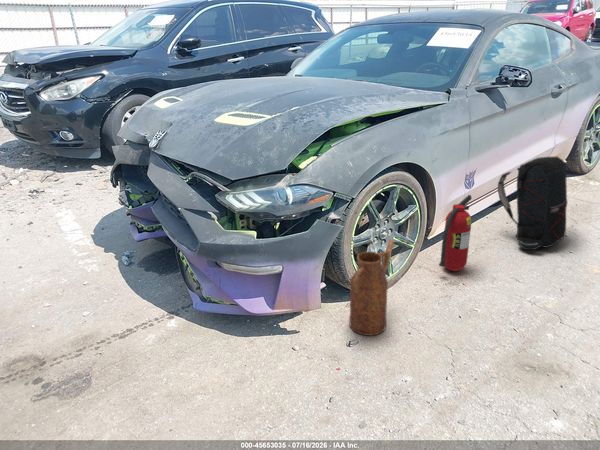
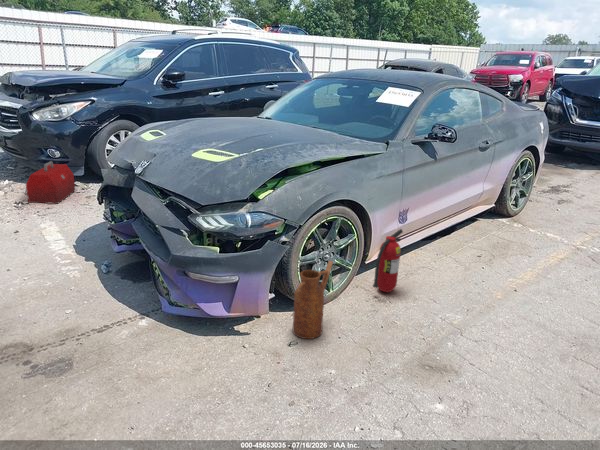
toolbox: none [39,145,94,191] -> present [26,161,75,204]
backpack: present [498,157,567,250] -> none [428,201,484,278]

